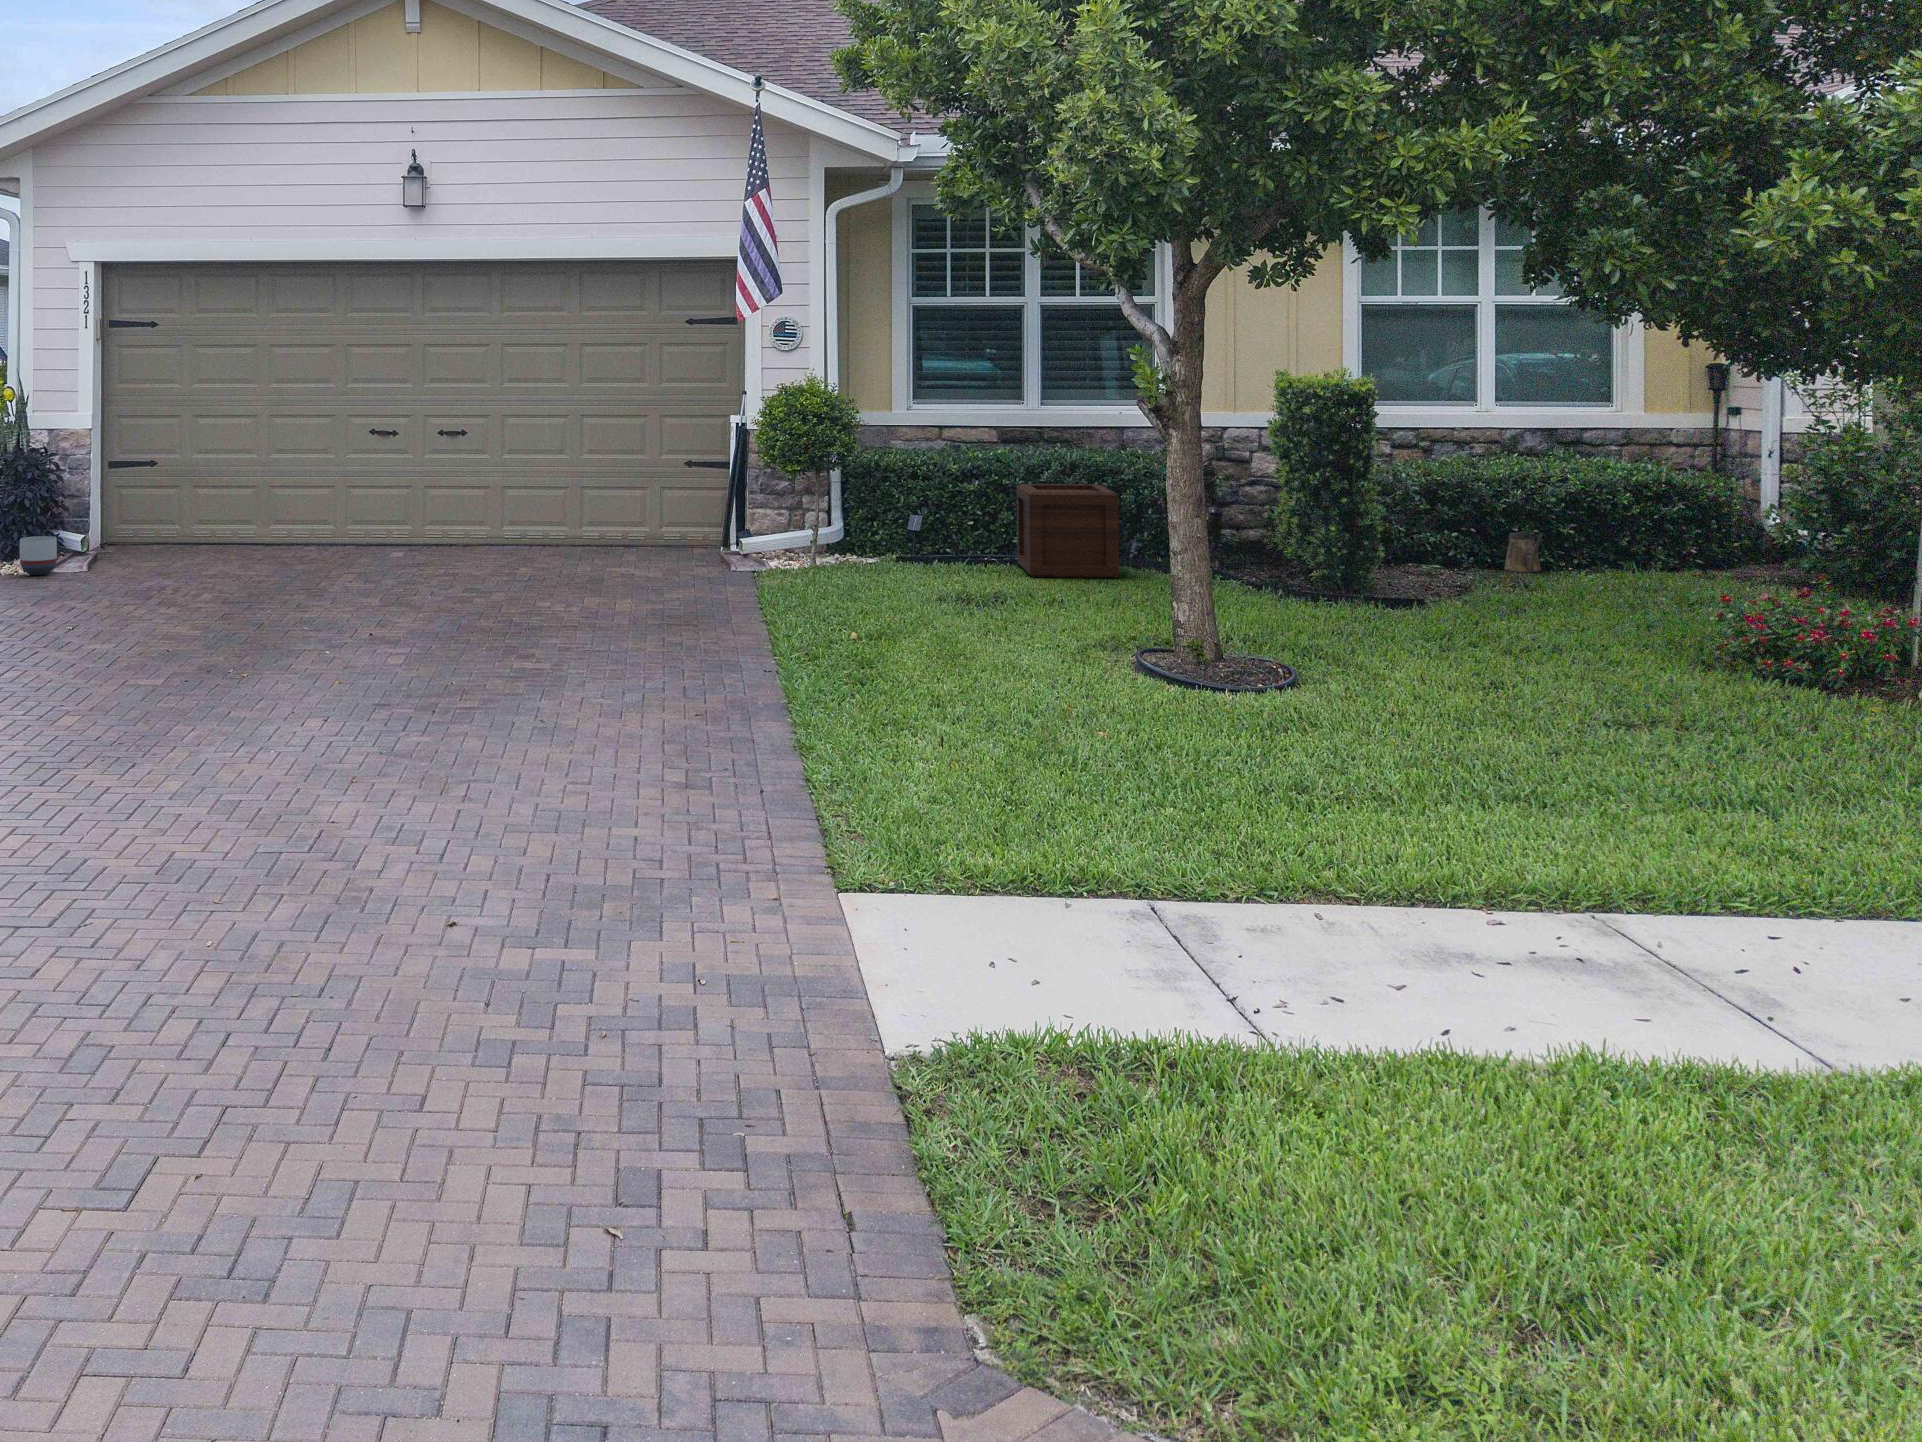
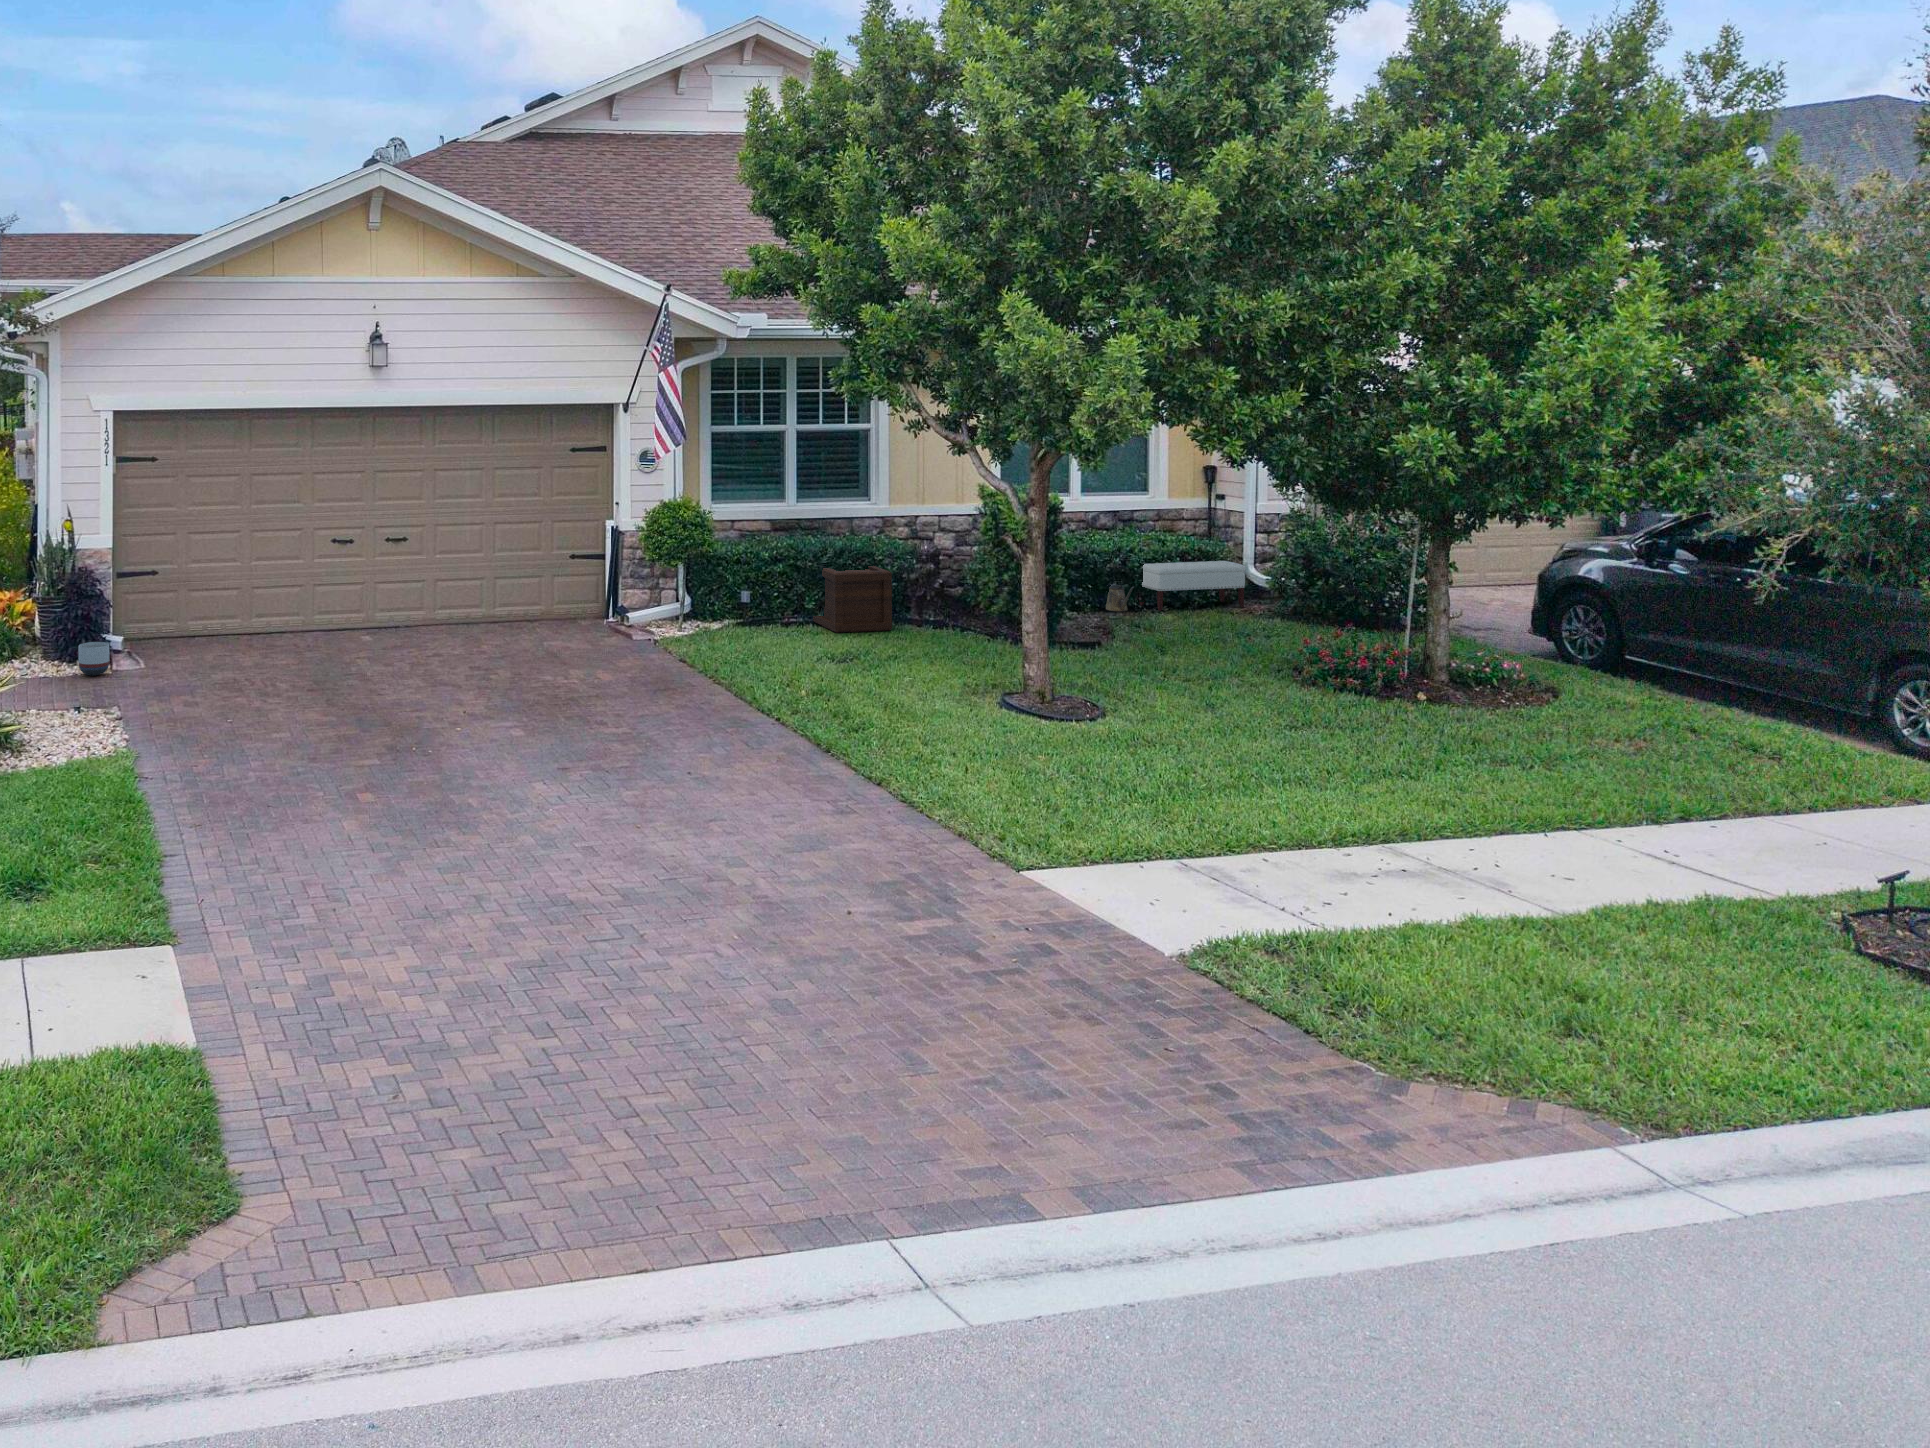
bench: none [1566,503,1756,576] -> present [1140,561,1246,611]

